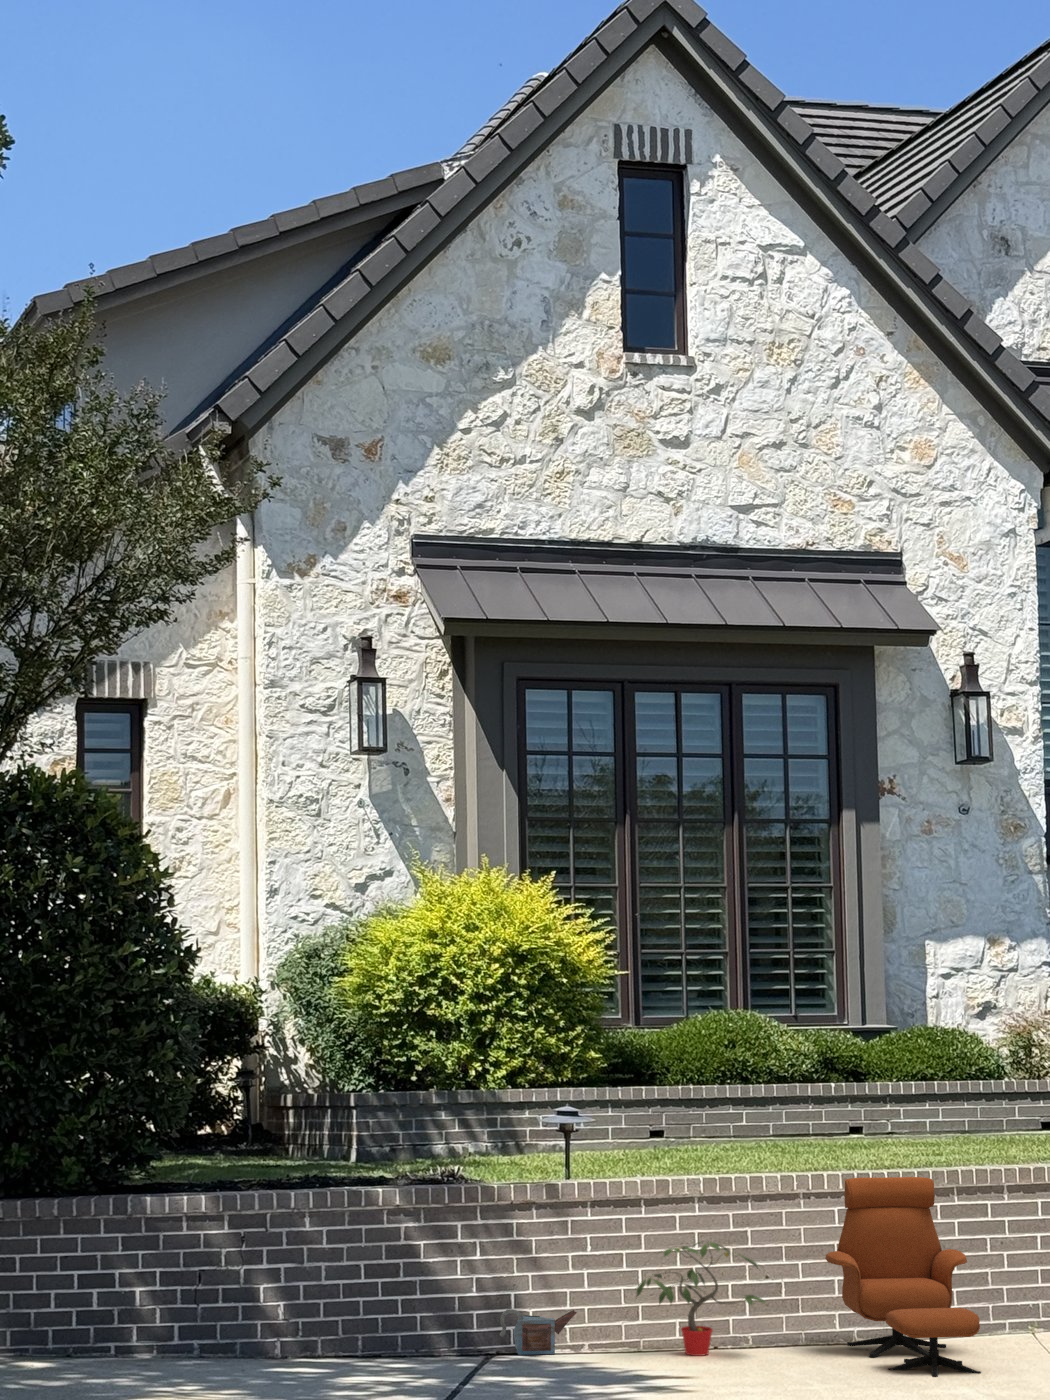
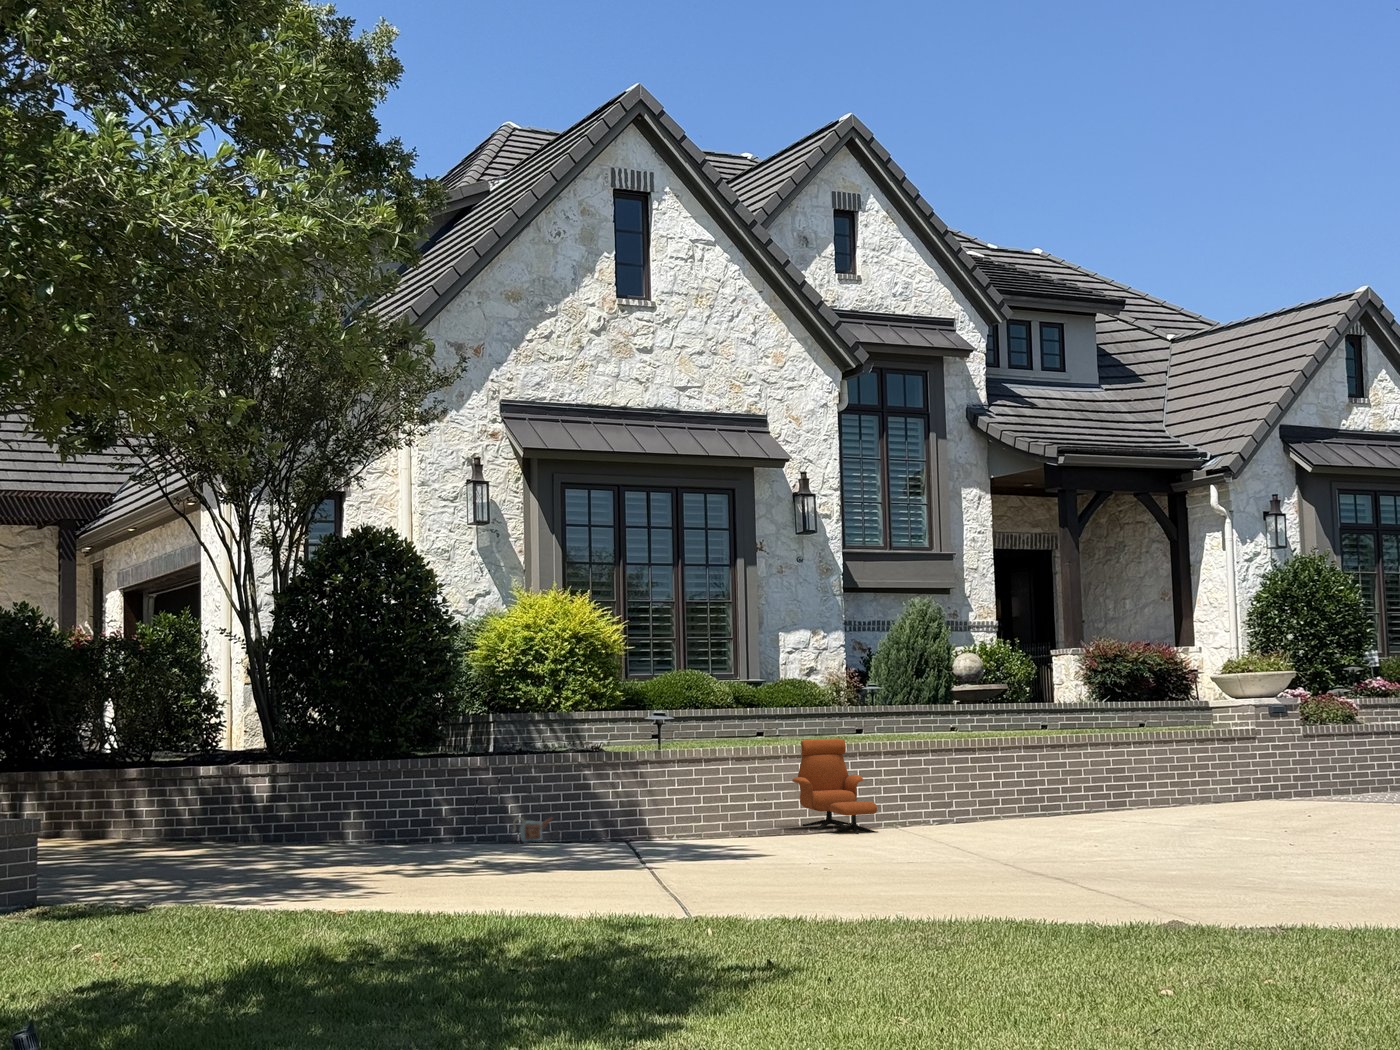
potted plant: present [636,1241,765,1356] -> none [697,773,768,832]
watering can: present [499,1309,577,1355] -> present [513,817,553,841]

